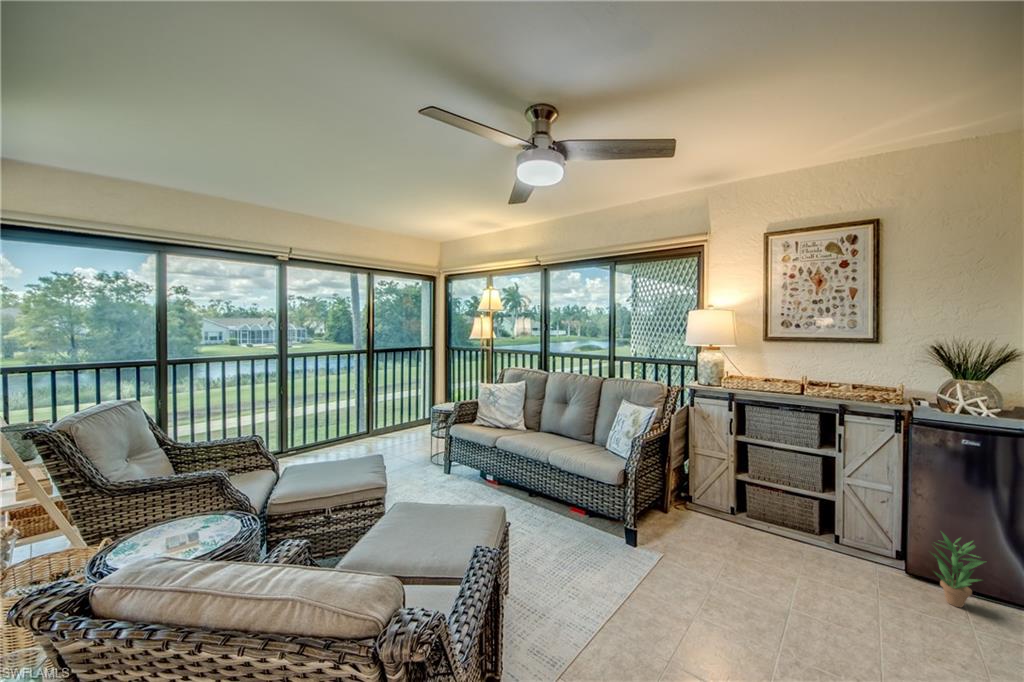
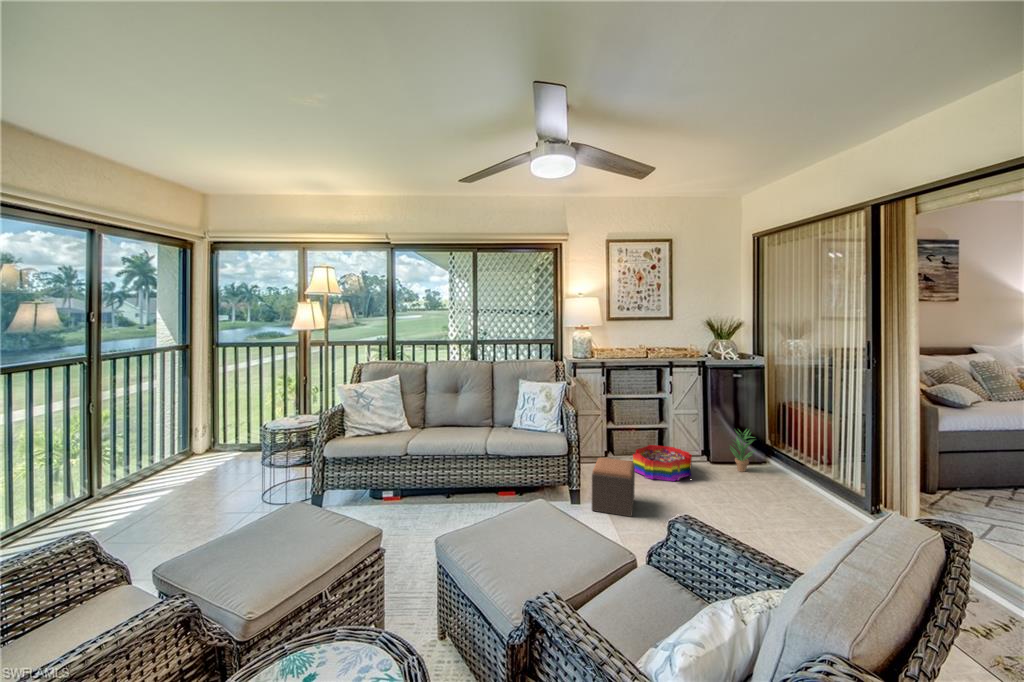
footstool: none [634,502,699,579] -> present [592,458,635,517]
storage bin: none [749,510,842,577] -> present [633,445,692,481]

